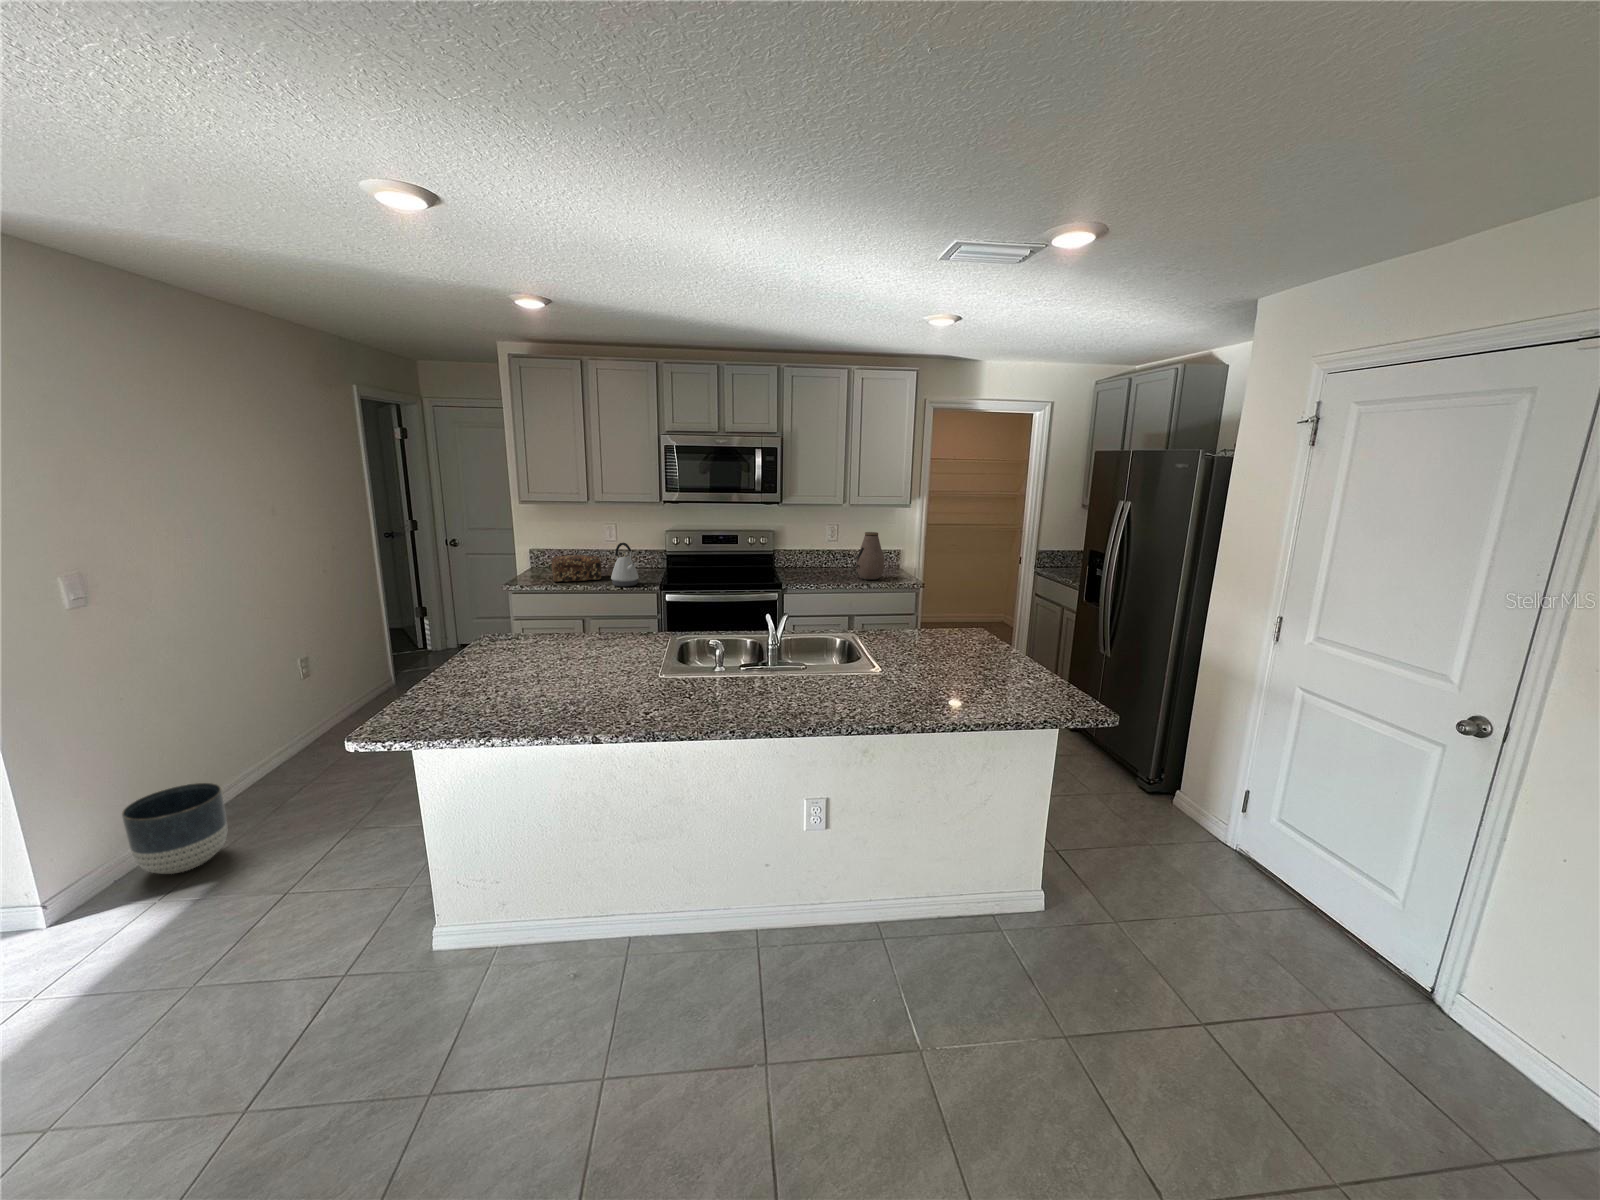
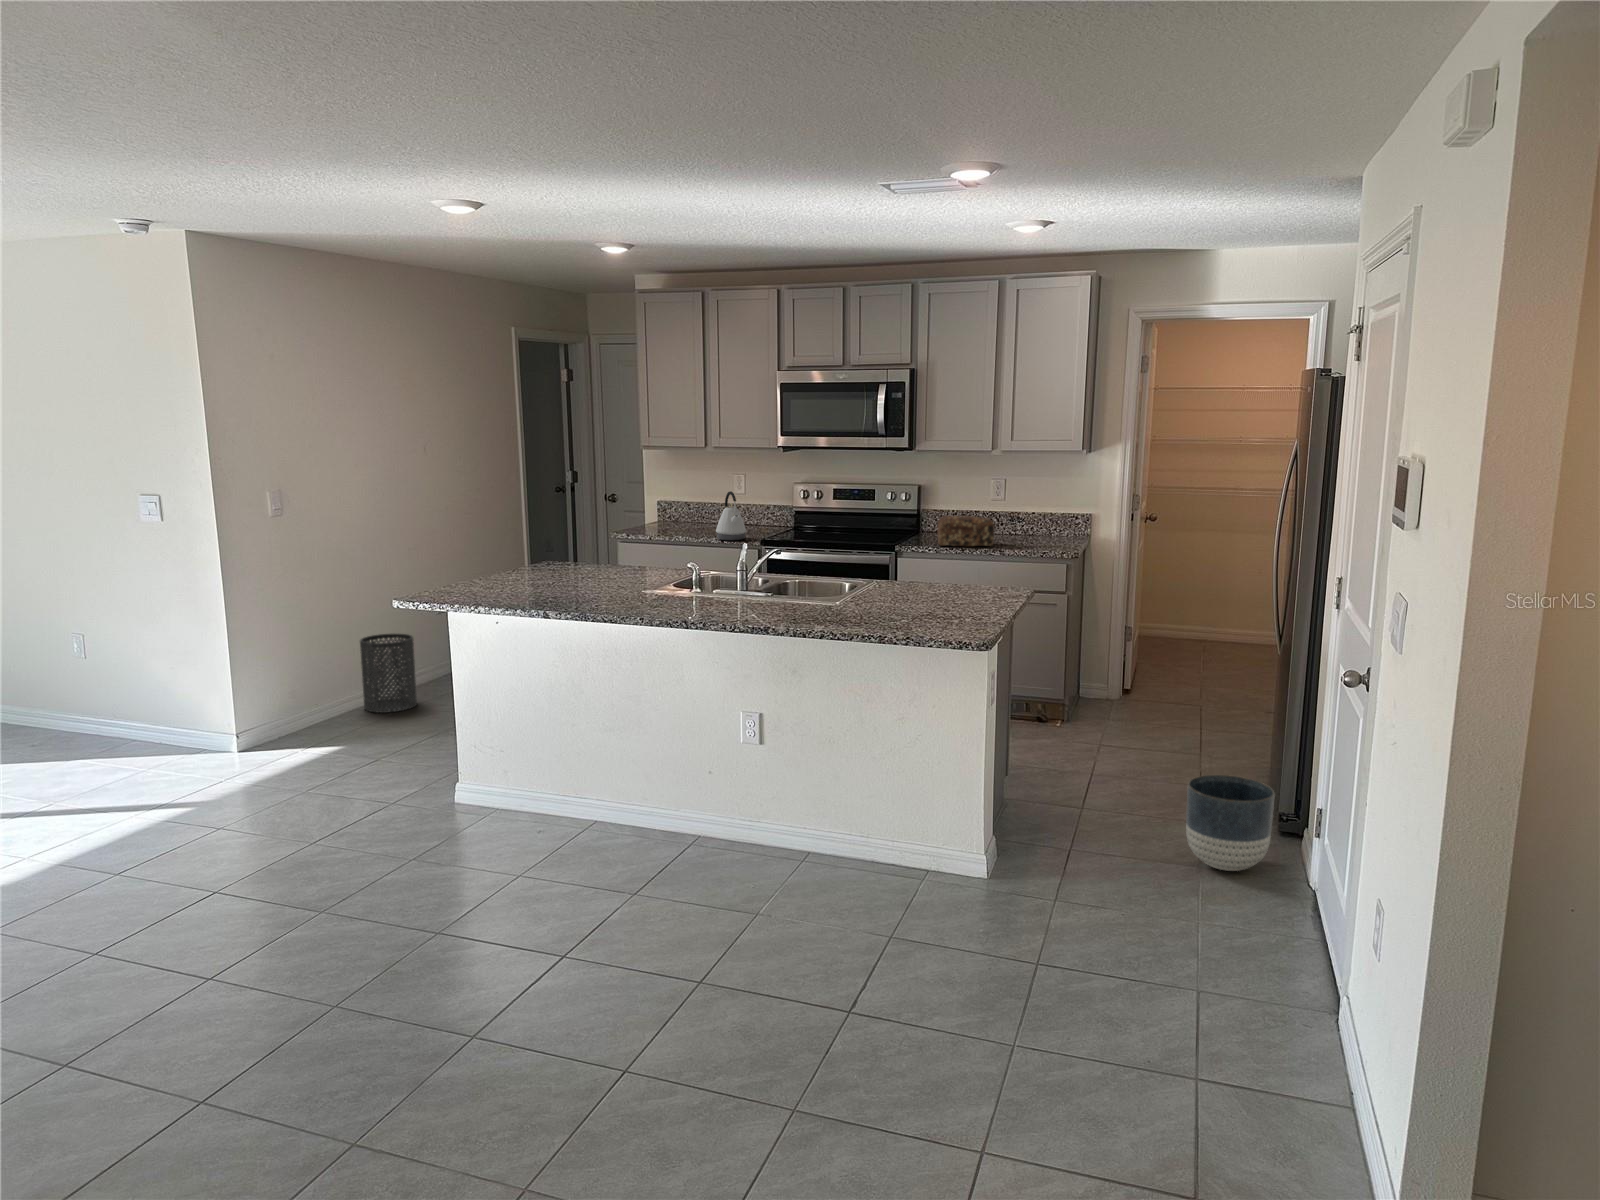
vase: present [856,532,884,580] -> none [1010,487,1047,550]
bread loaf: present [552,555,601,582] -> present [937,516,995,546]
trash can: none [213,717,300,816] -> present [360,633,417,713]
planter: present [122,783,227,874] -> present [1186,775,1275,871]

